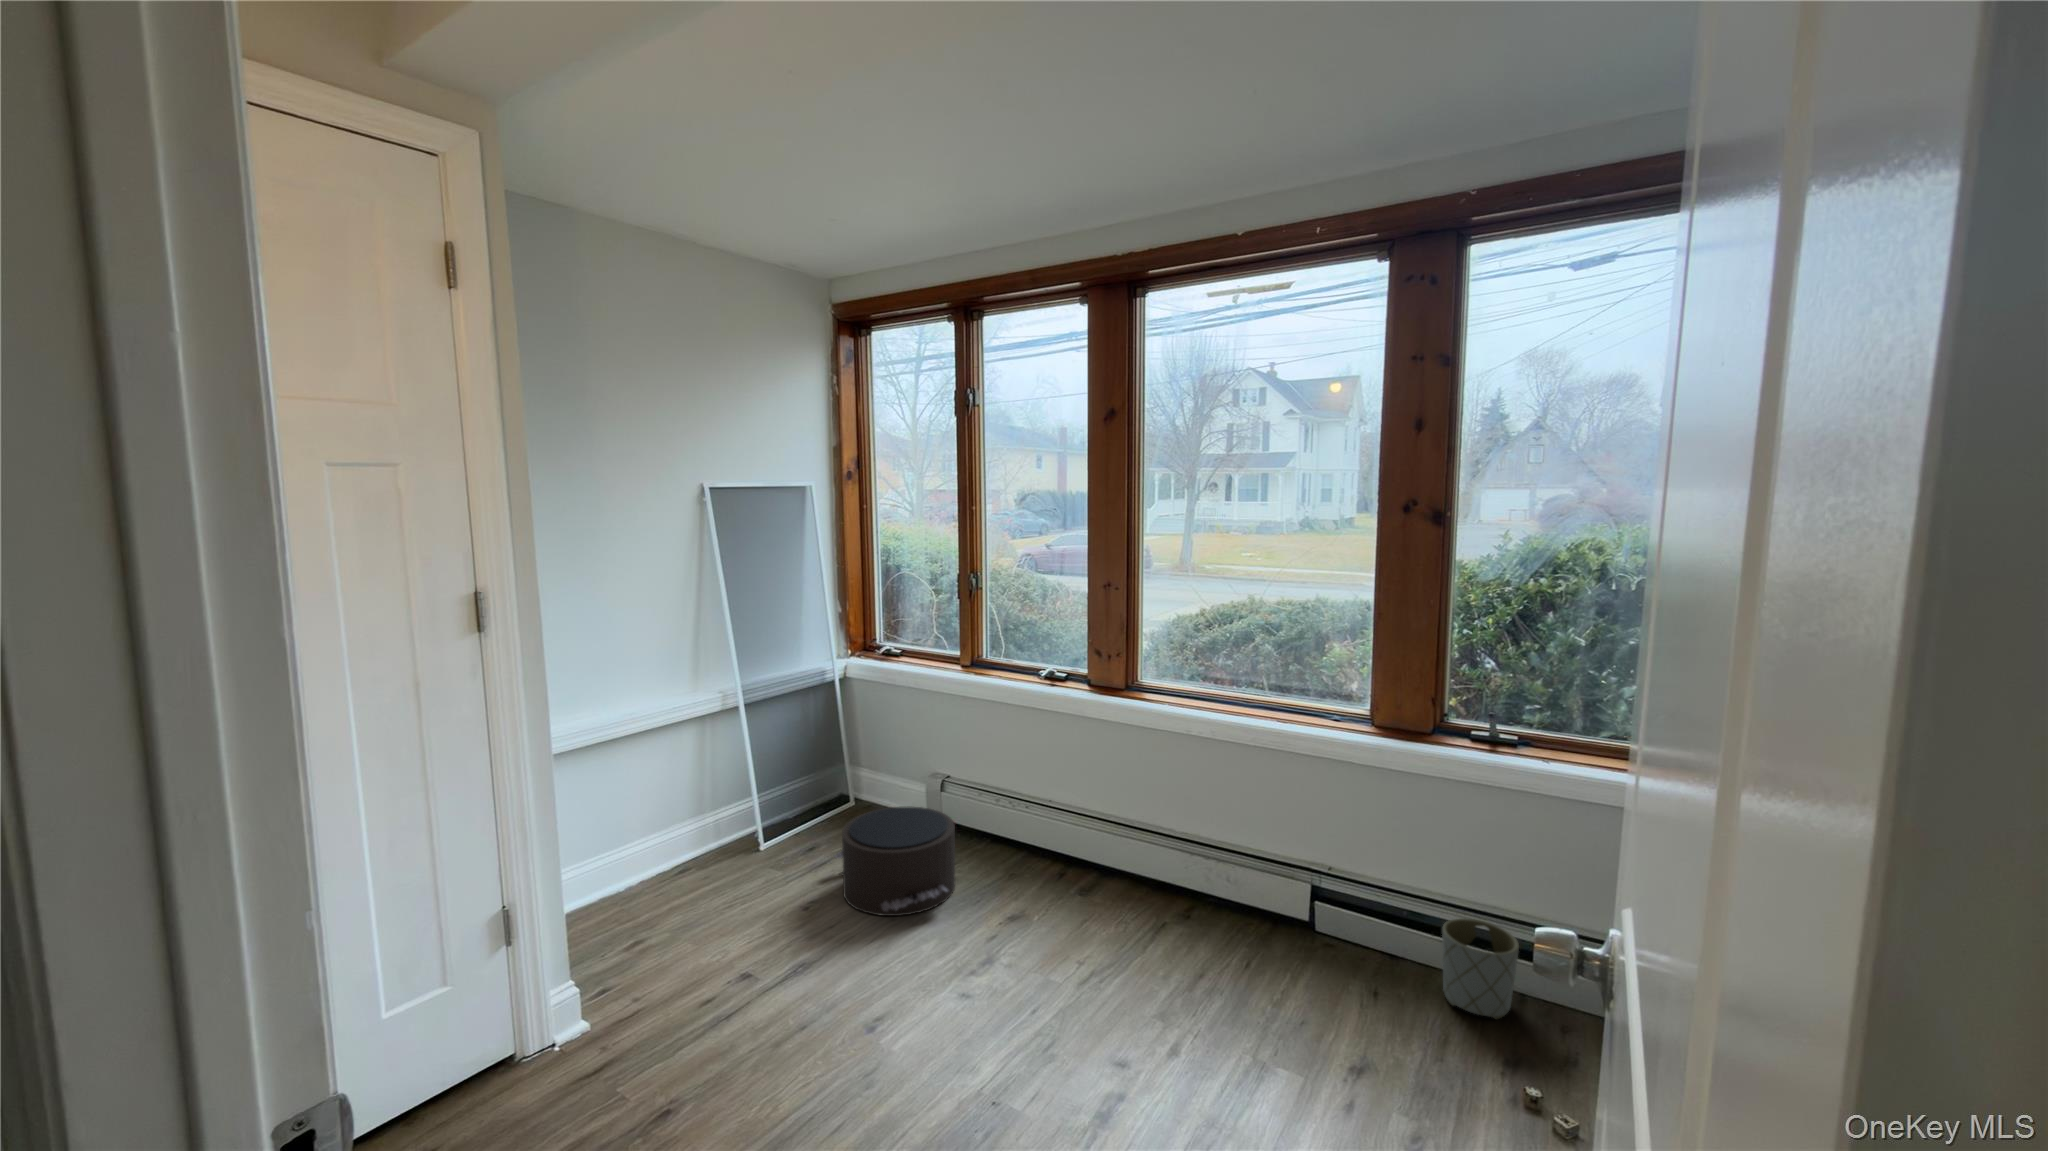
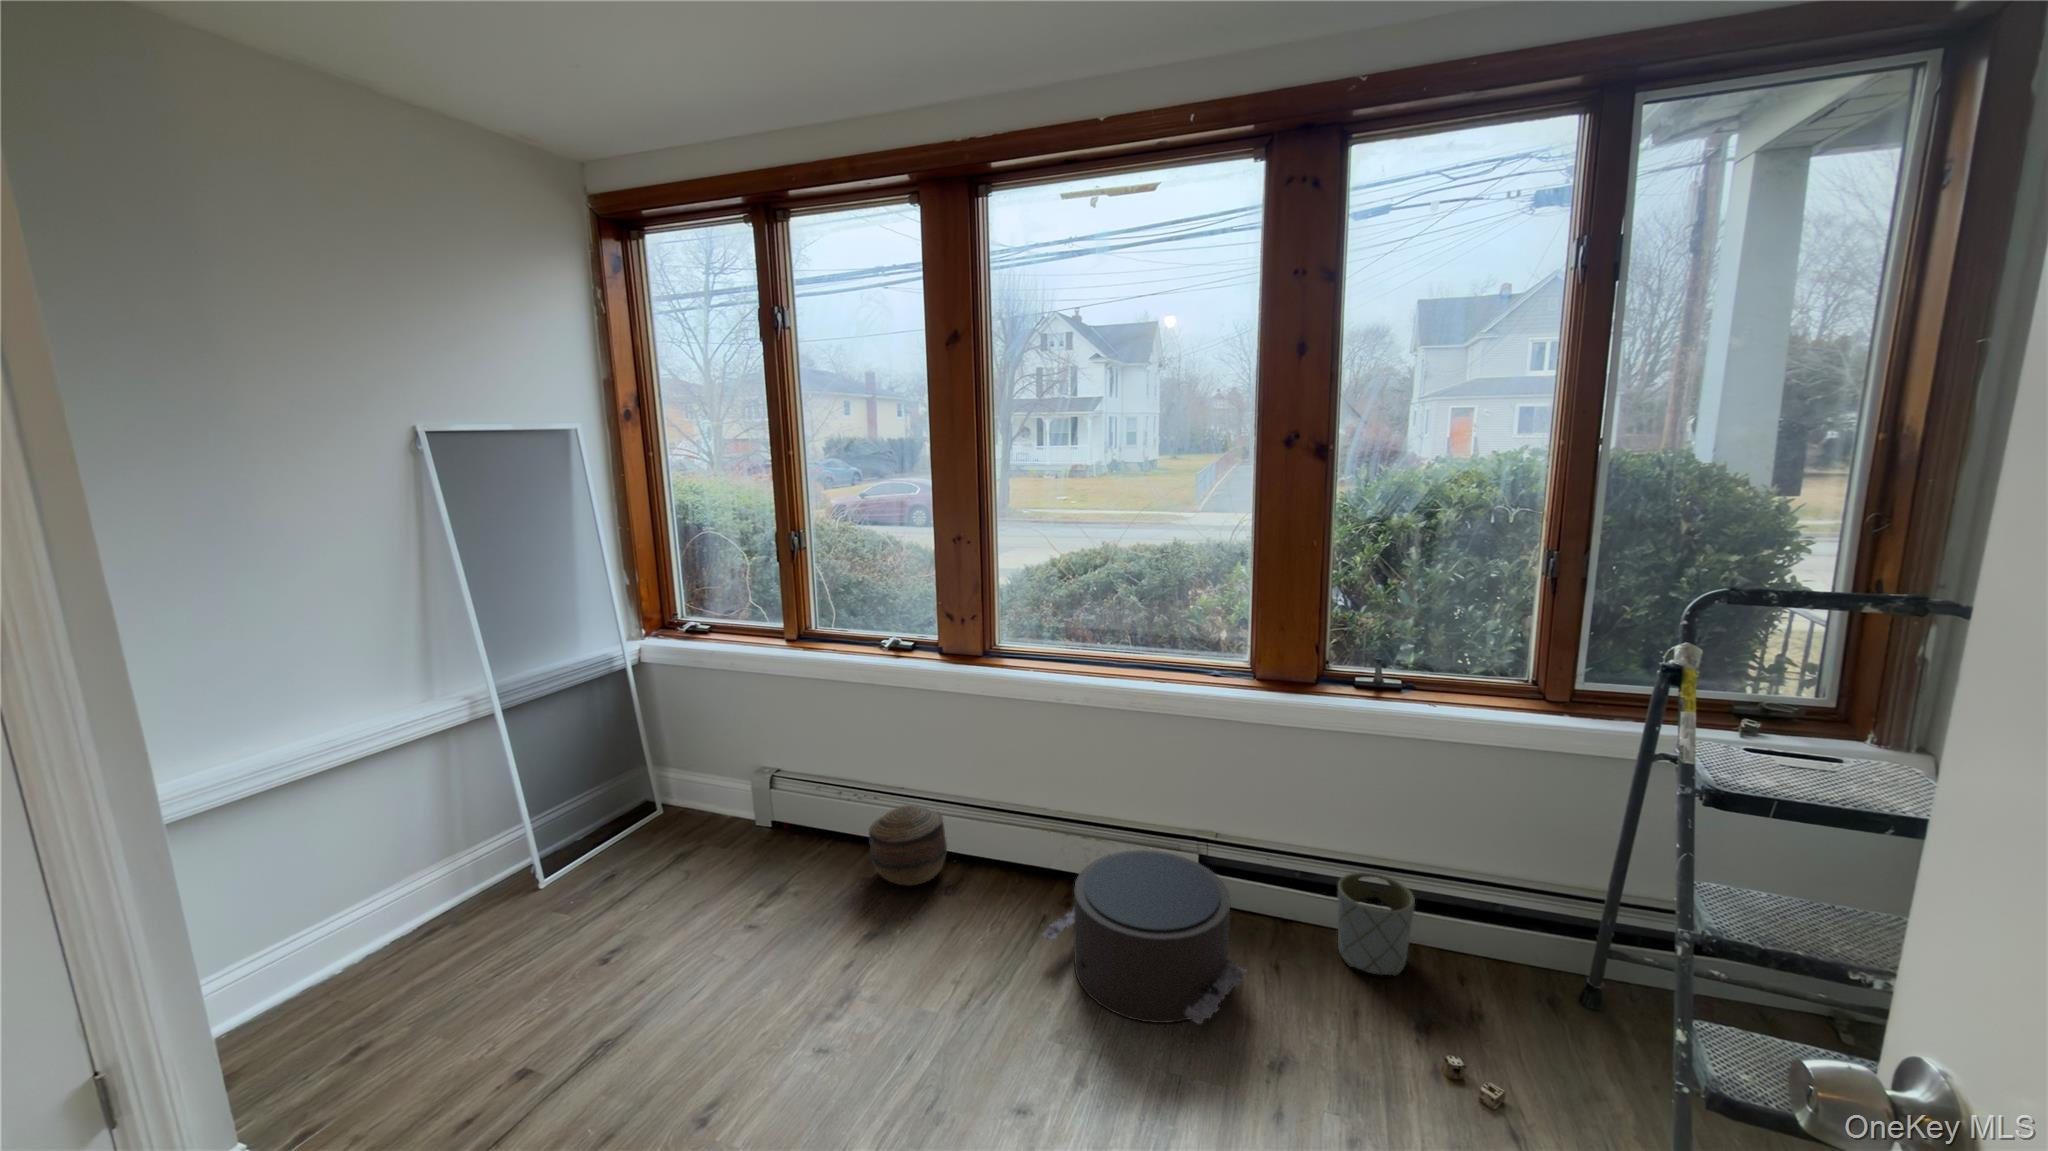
pouf: present [834,806,955,916] -> present [1043,850,1247,1024]
basket: none [1019,816,1086,886] -> present [869,805,947,885]

